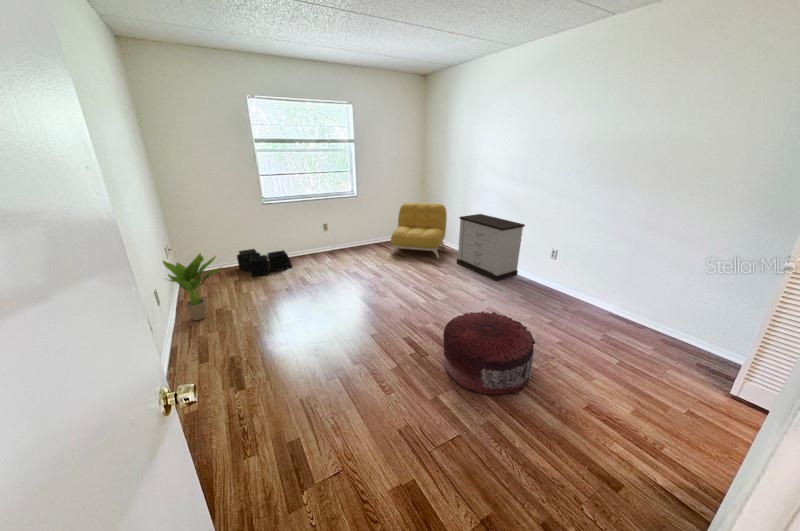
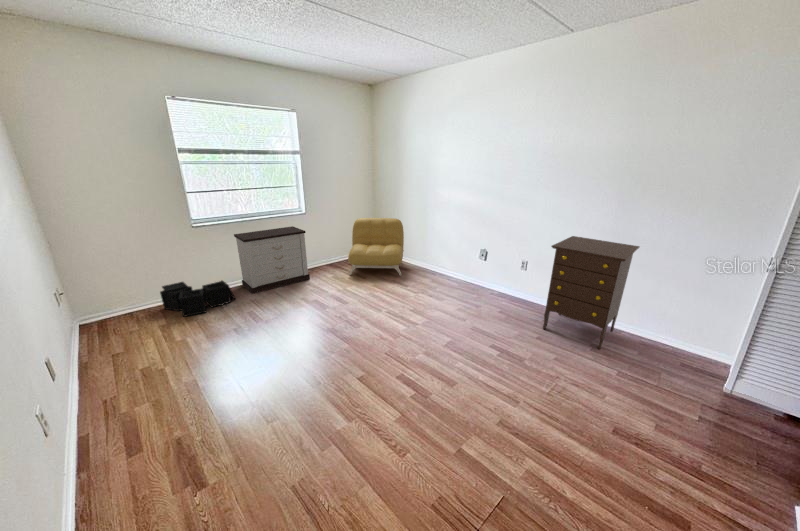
nightstand: present [456,214,525,281] -> present [234,226,310,294]
dresser: none [561,226,673,342] -> present [543,236,639,349]
potted plant: present [163,254,222,320] -> none [53,298,150,391]
pouf: present [443,311,535,395] -> none [450,335,552,435]

